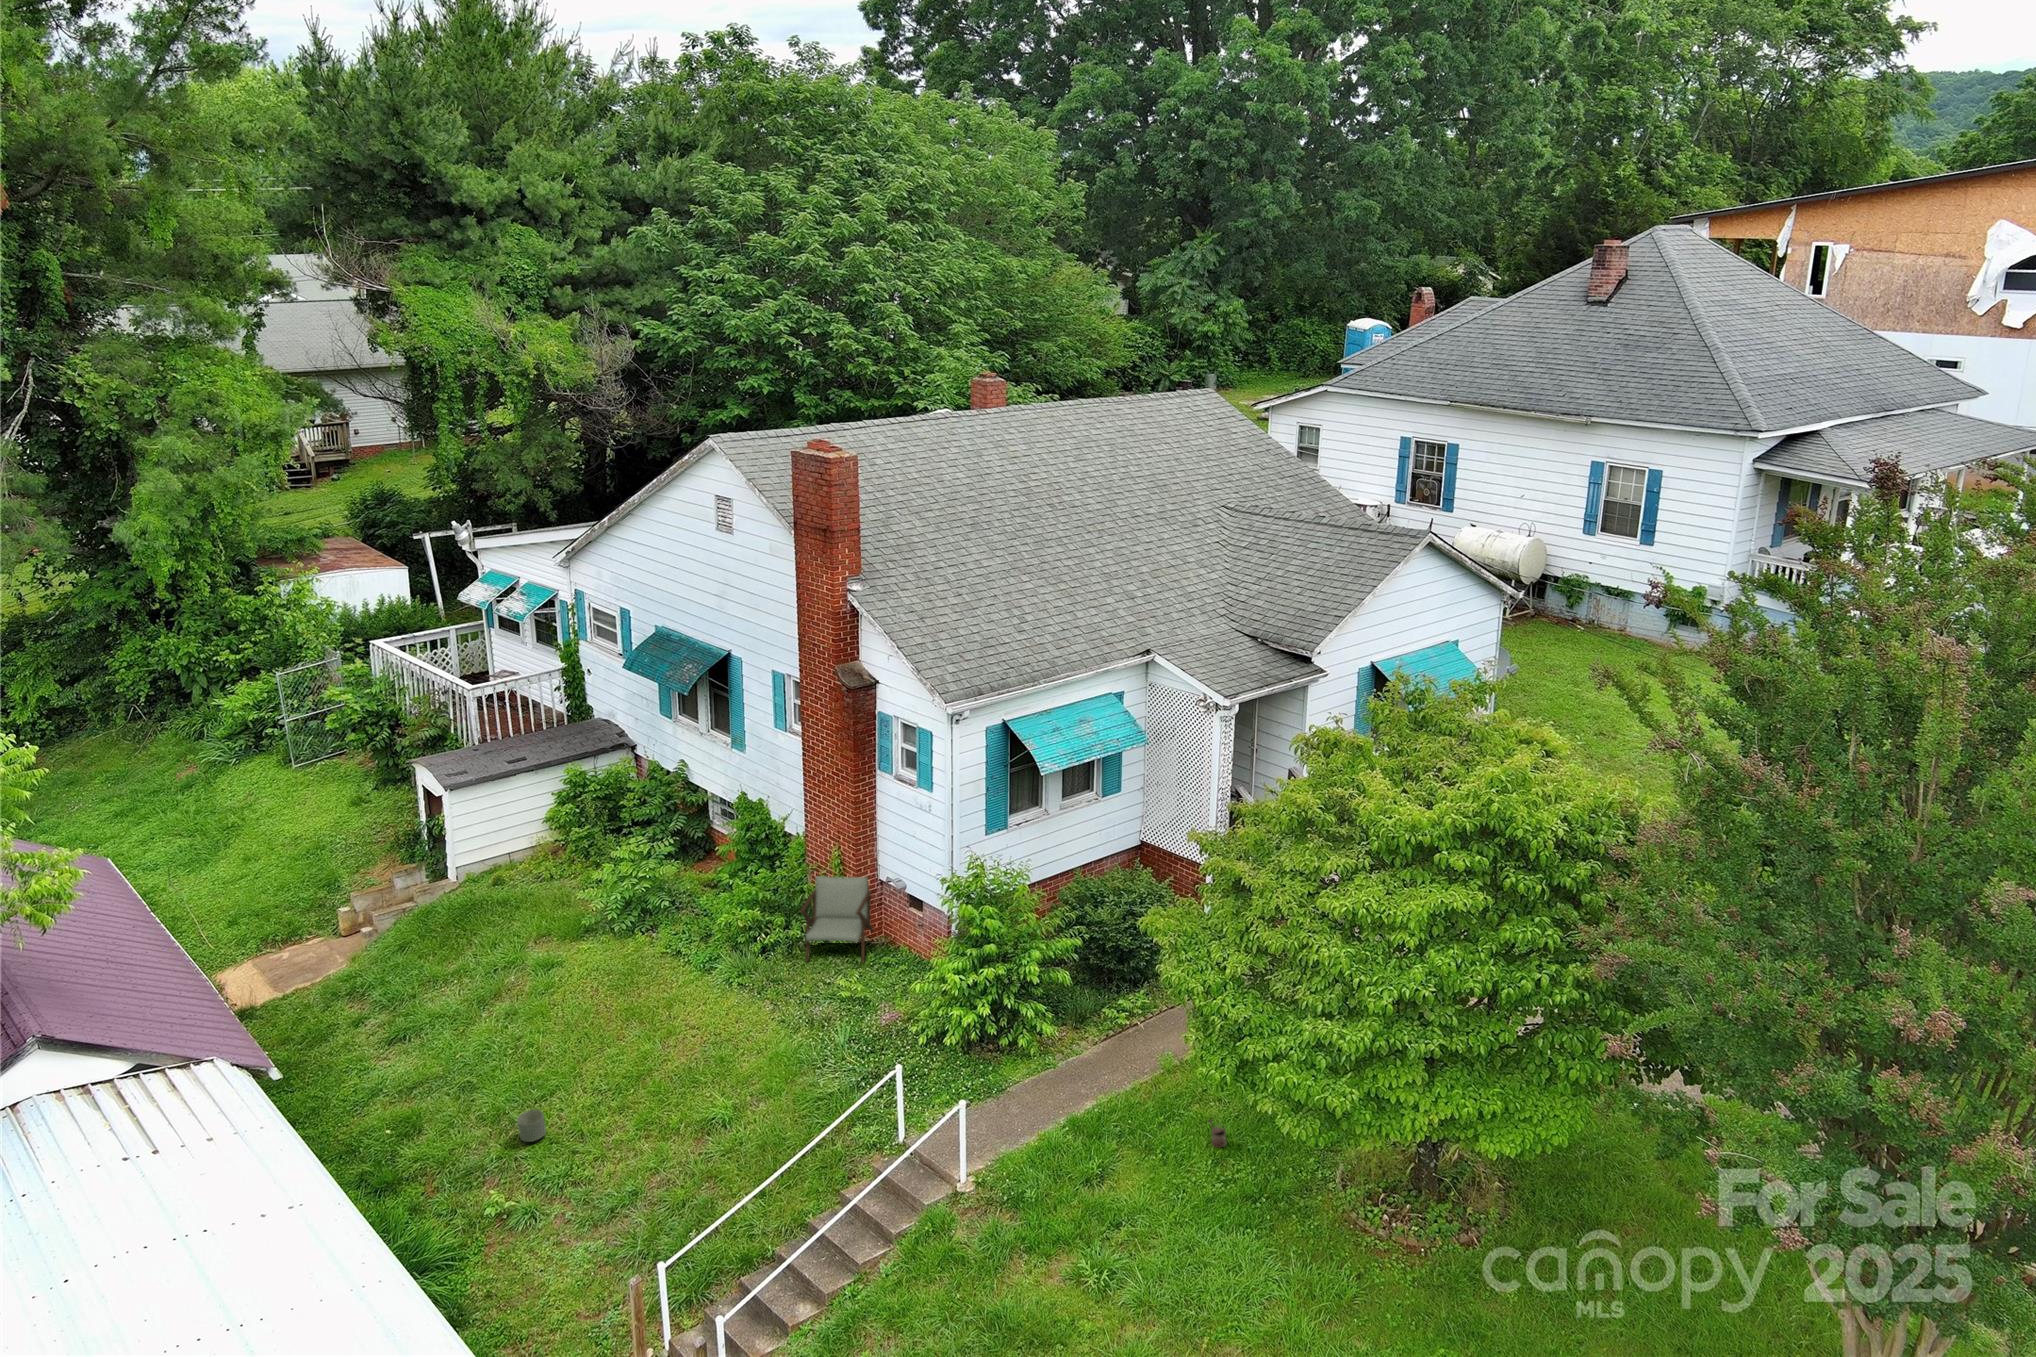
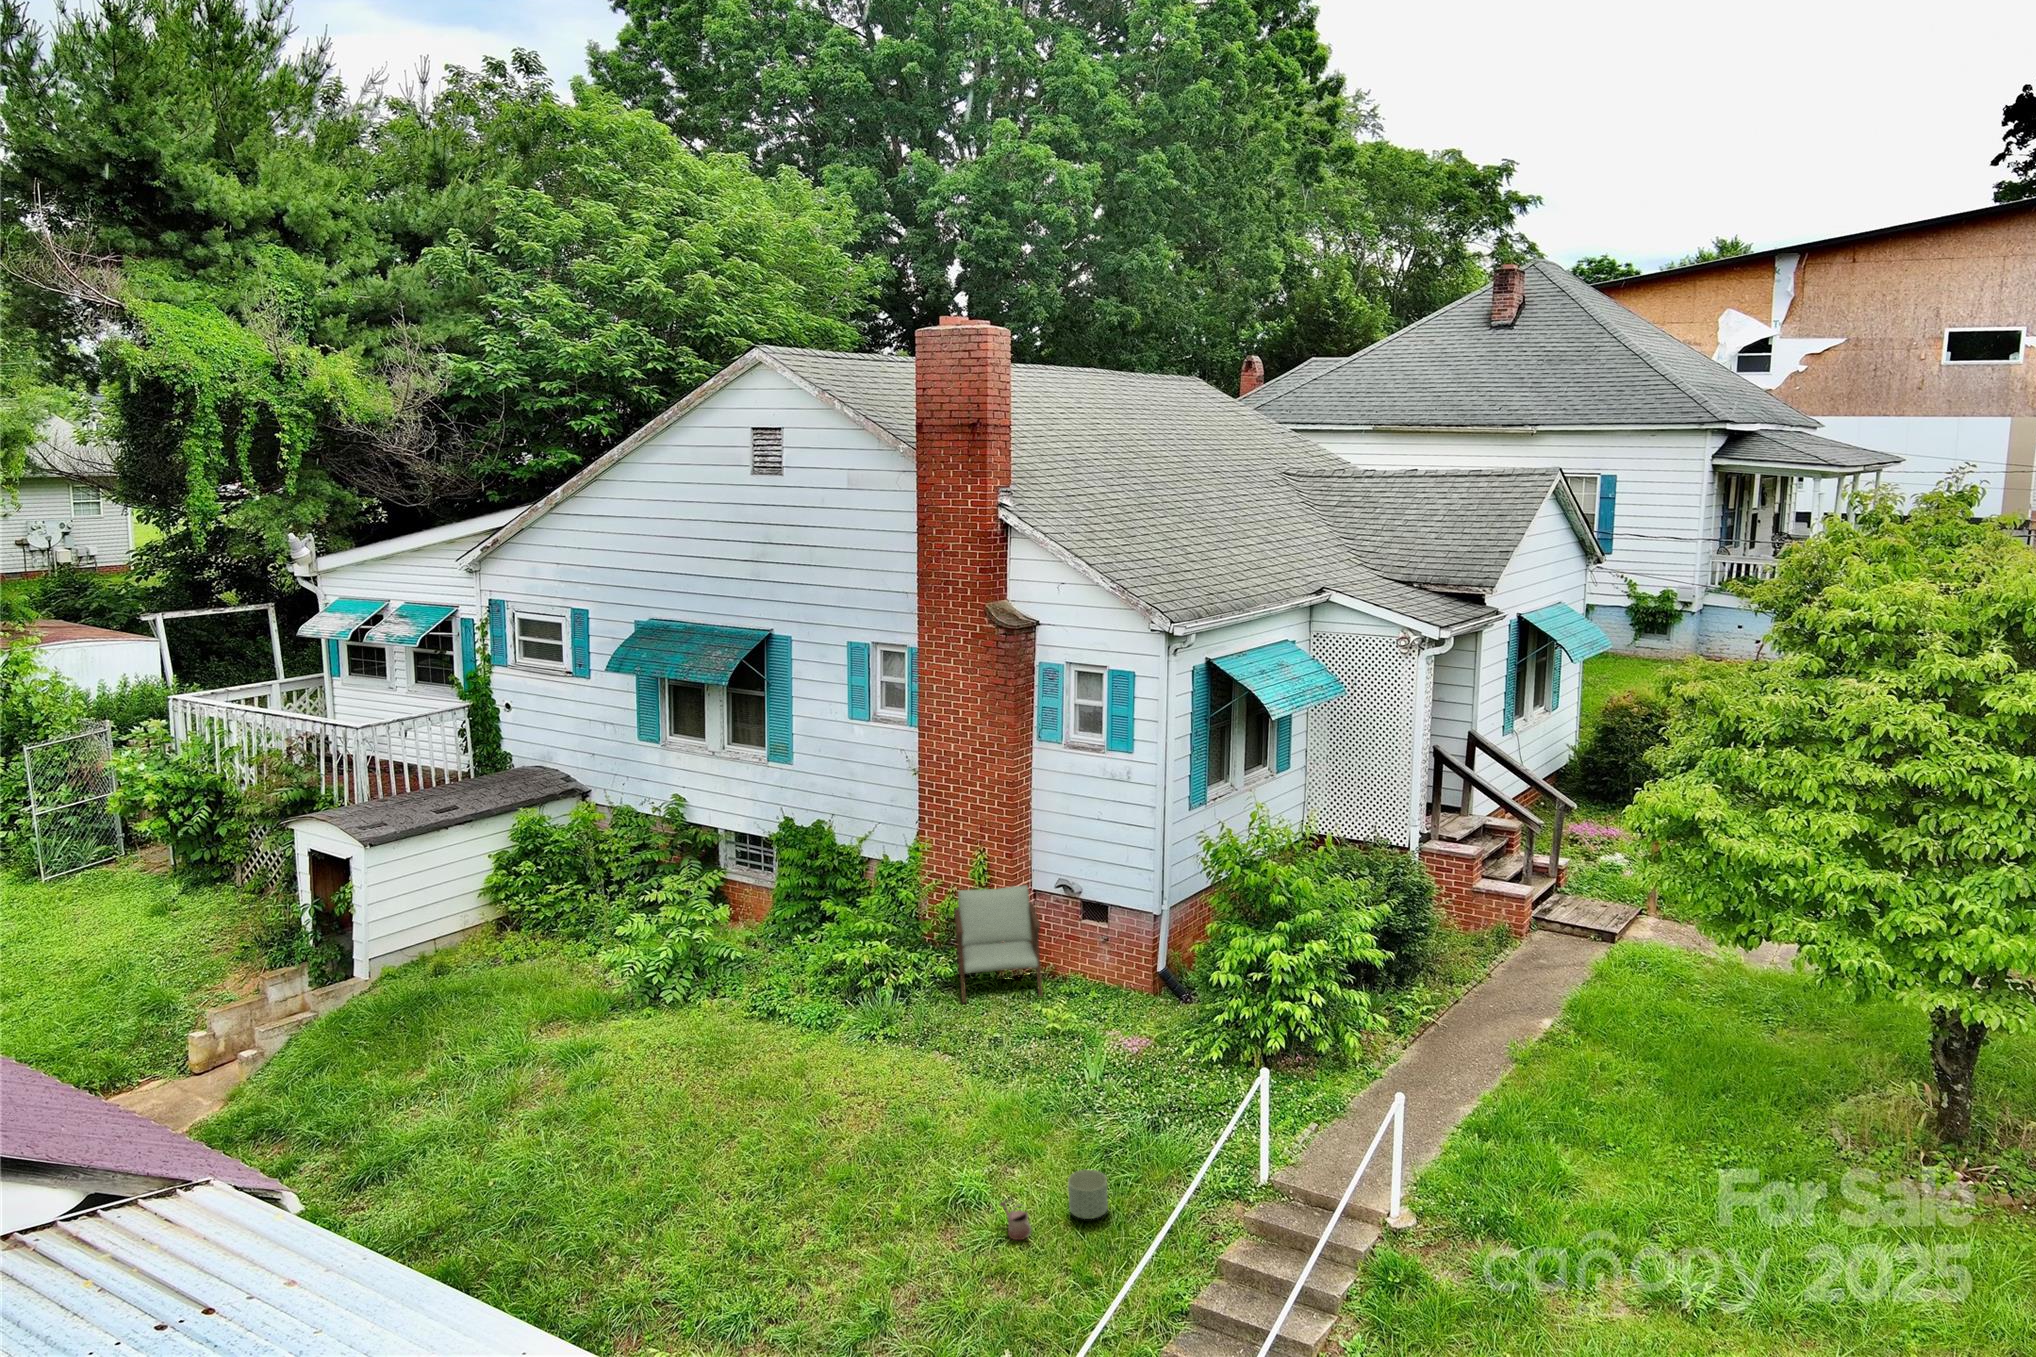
planter: present [517,1109,546,1142] -> present [1068,1170,1108,1219]
watering can: present [1208,1120,1227,1148] -> present [999,1201,1032,1240]

